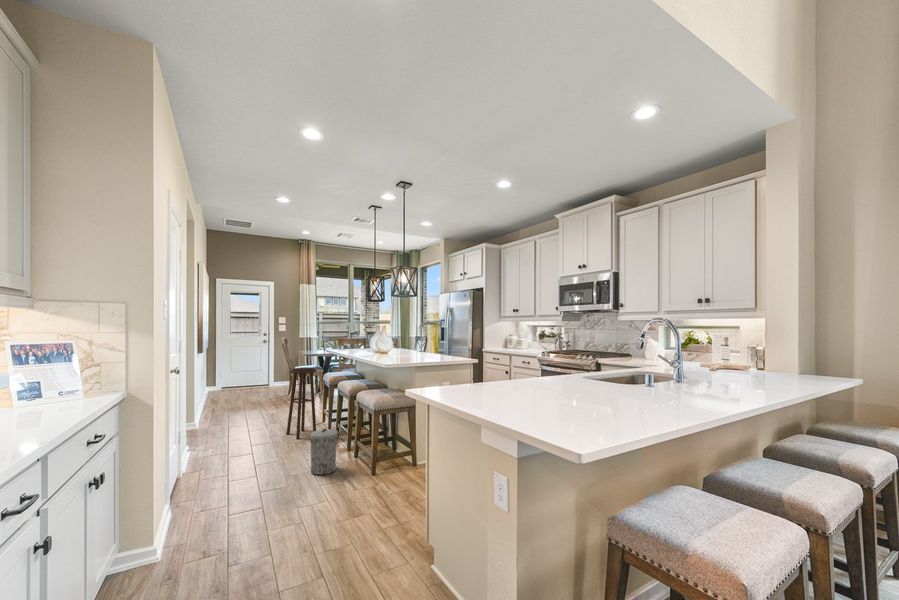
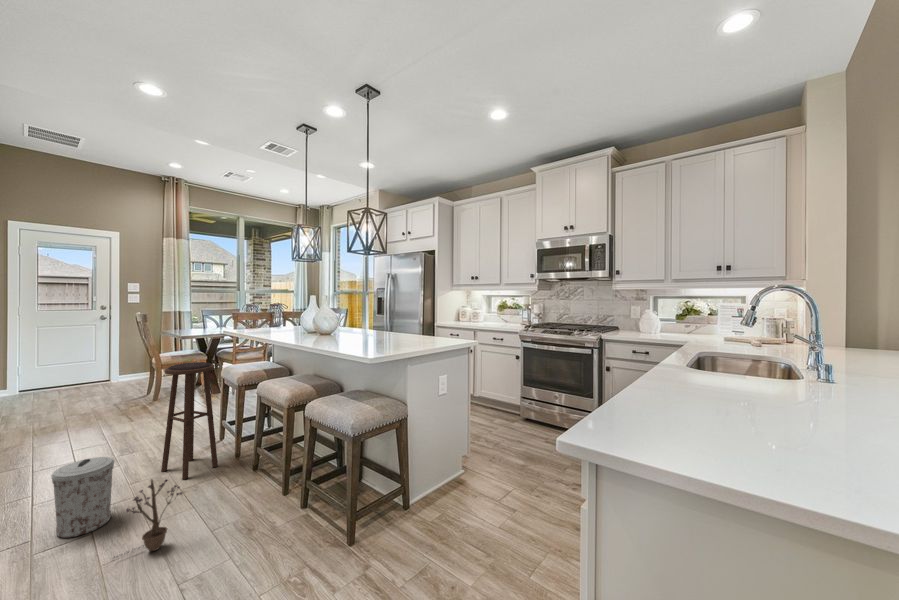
decorative plant: none [259,425,291,465] -> present [114,480,182,558]
trash can: present [310,429,338,475] -> present [51,457,114,538]

